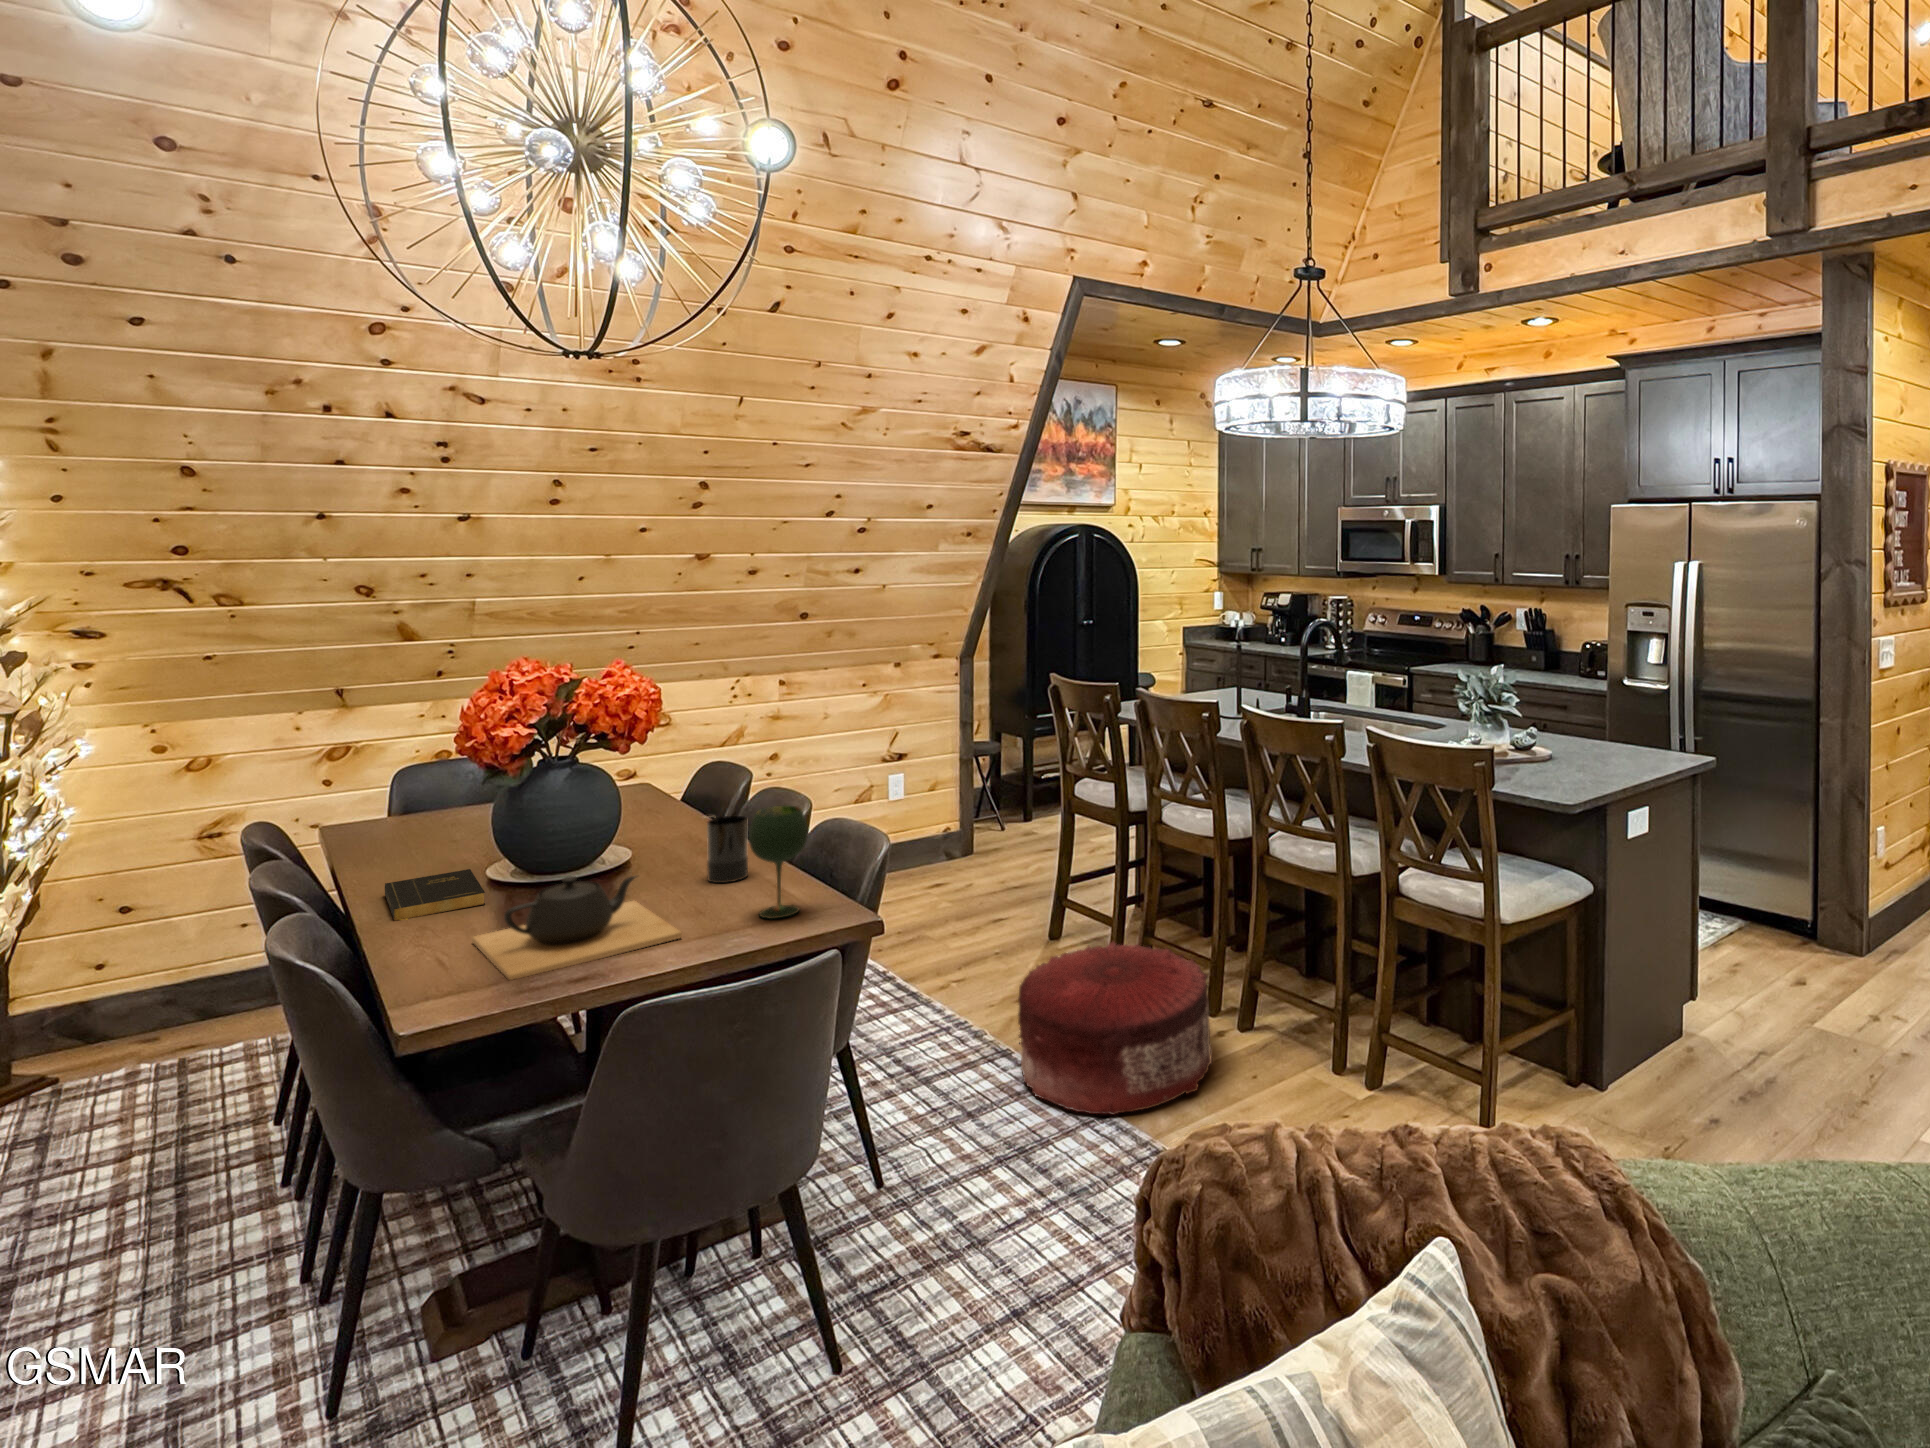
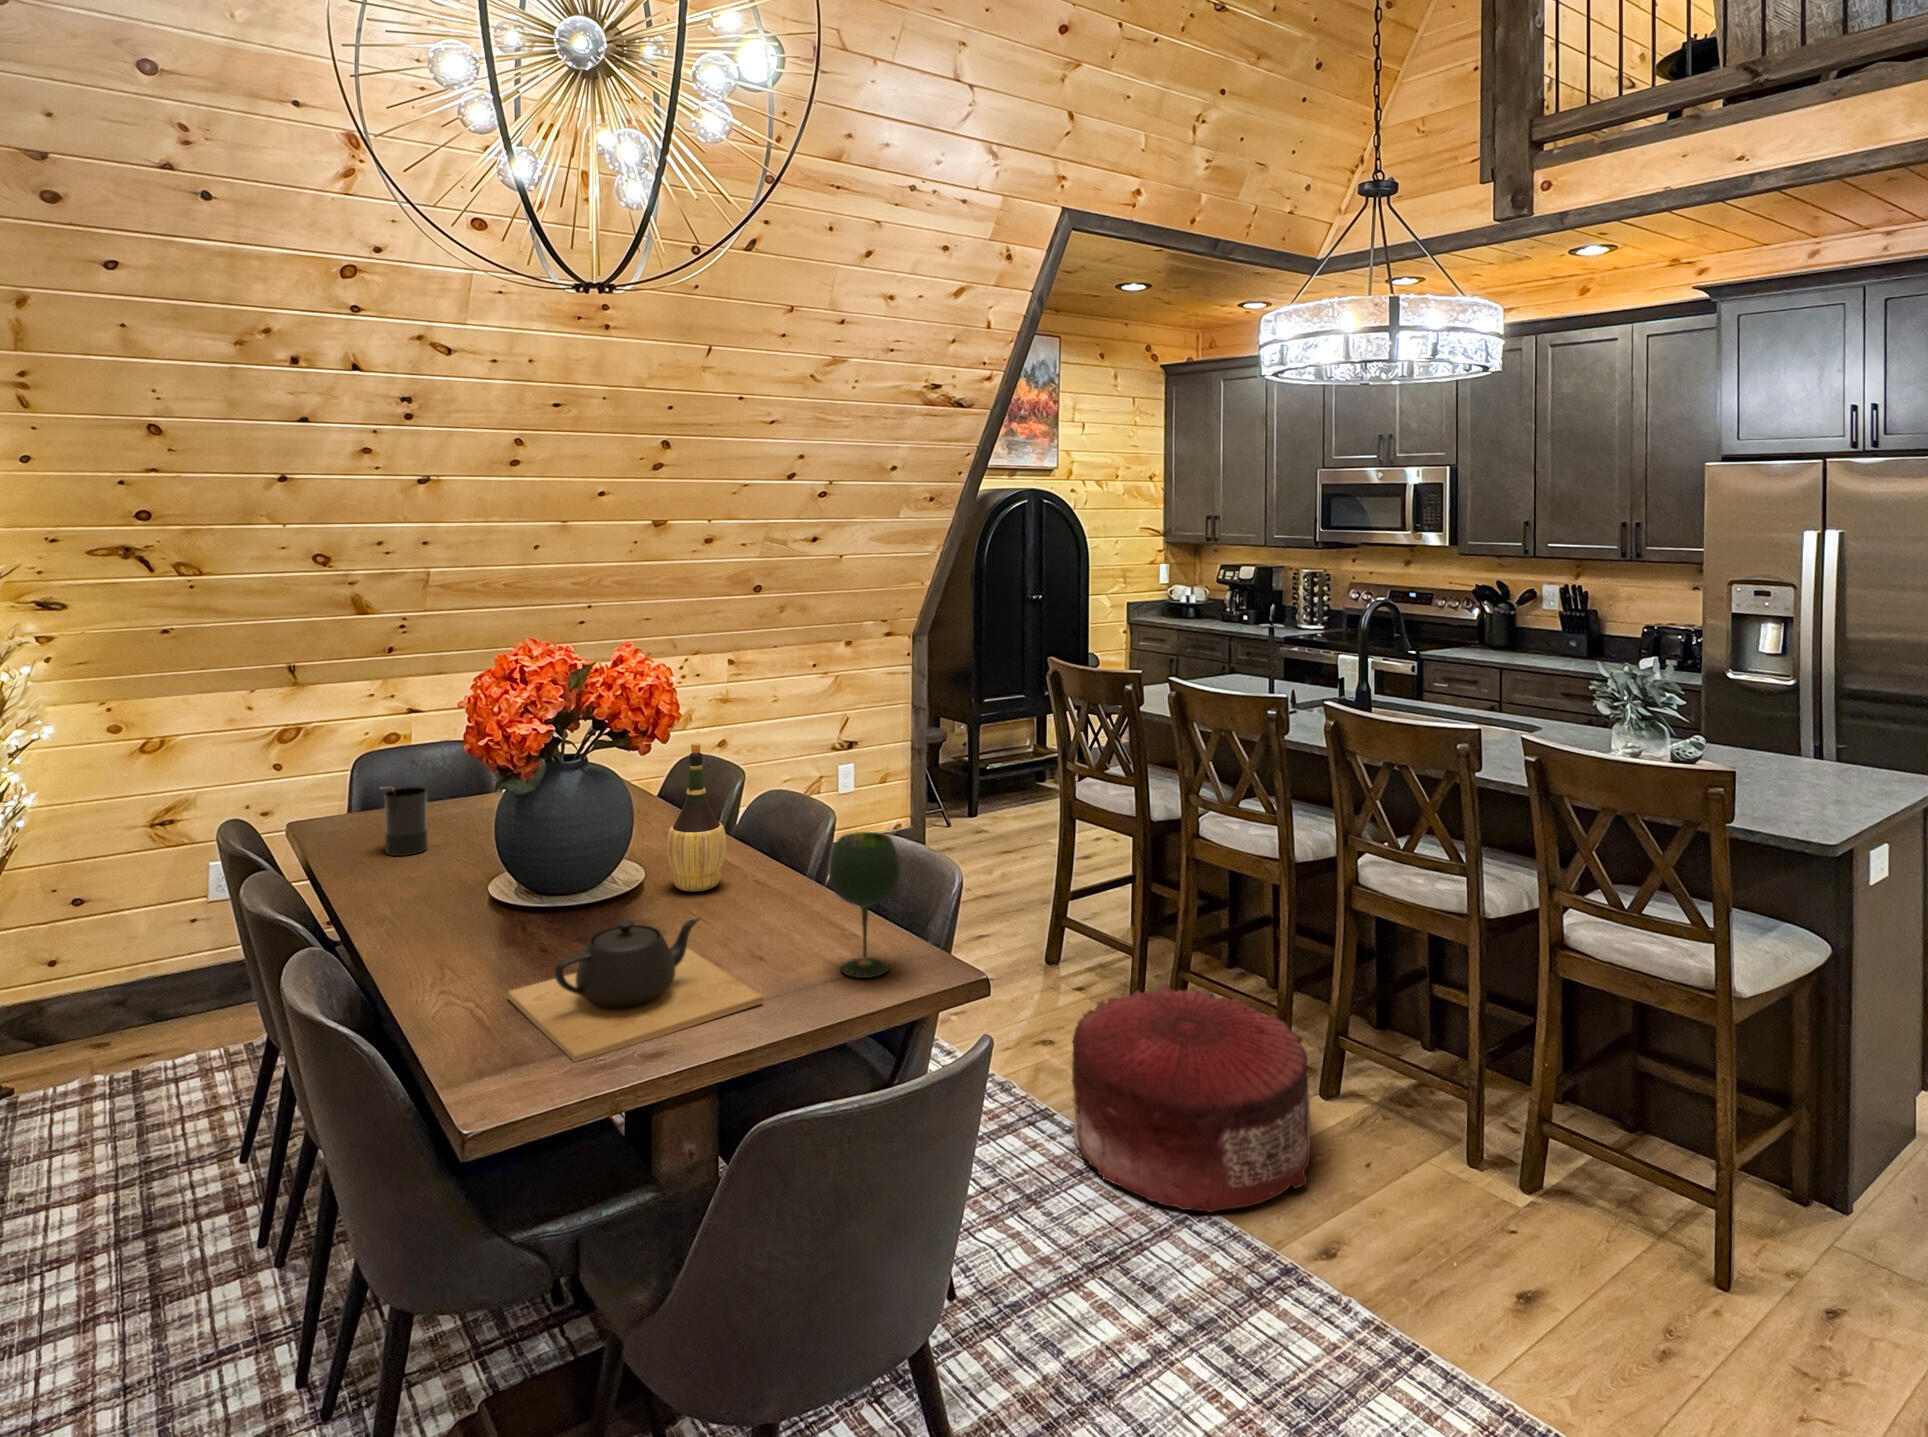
wine bottle: none [646,742,700,864] -> present [667,744,726,891]
candle: present [707,816,748,883] -> present [385,787,428,856]
book: present [385,869,485,921] -> none [382,892,502,962]

